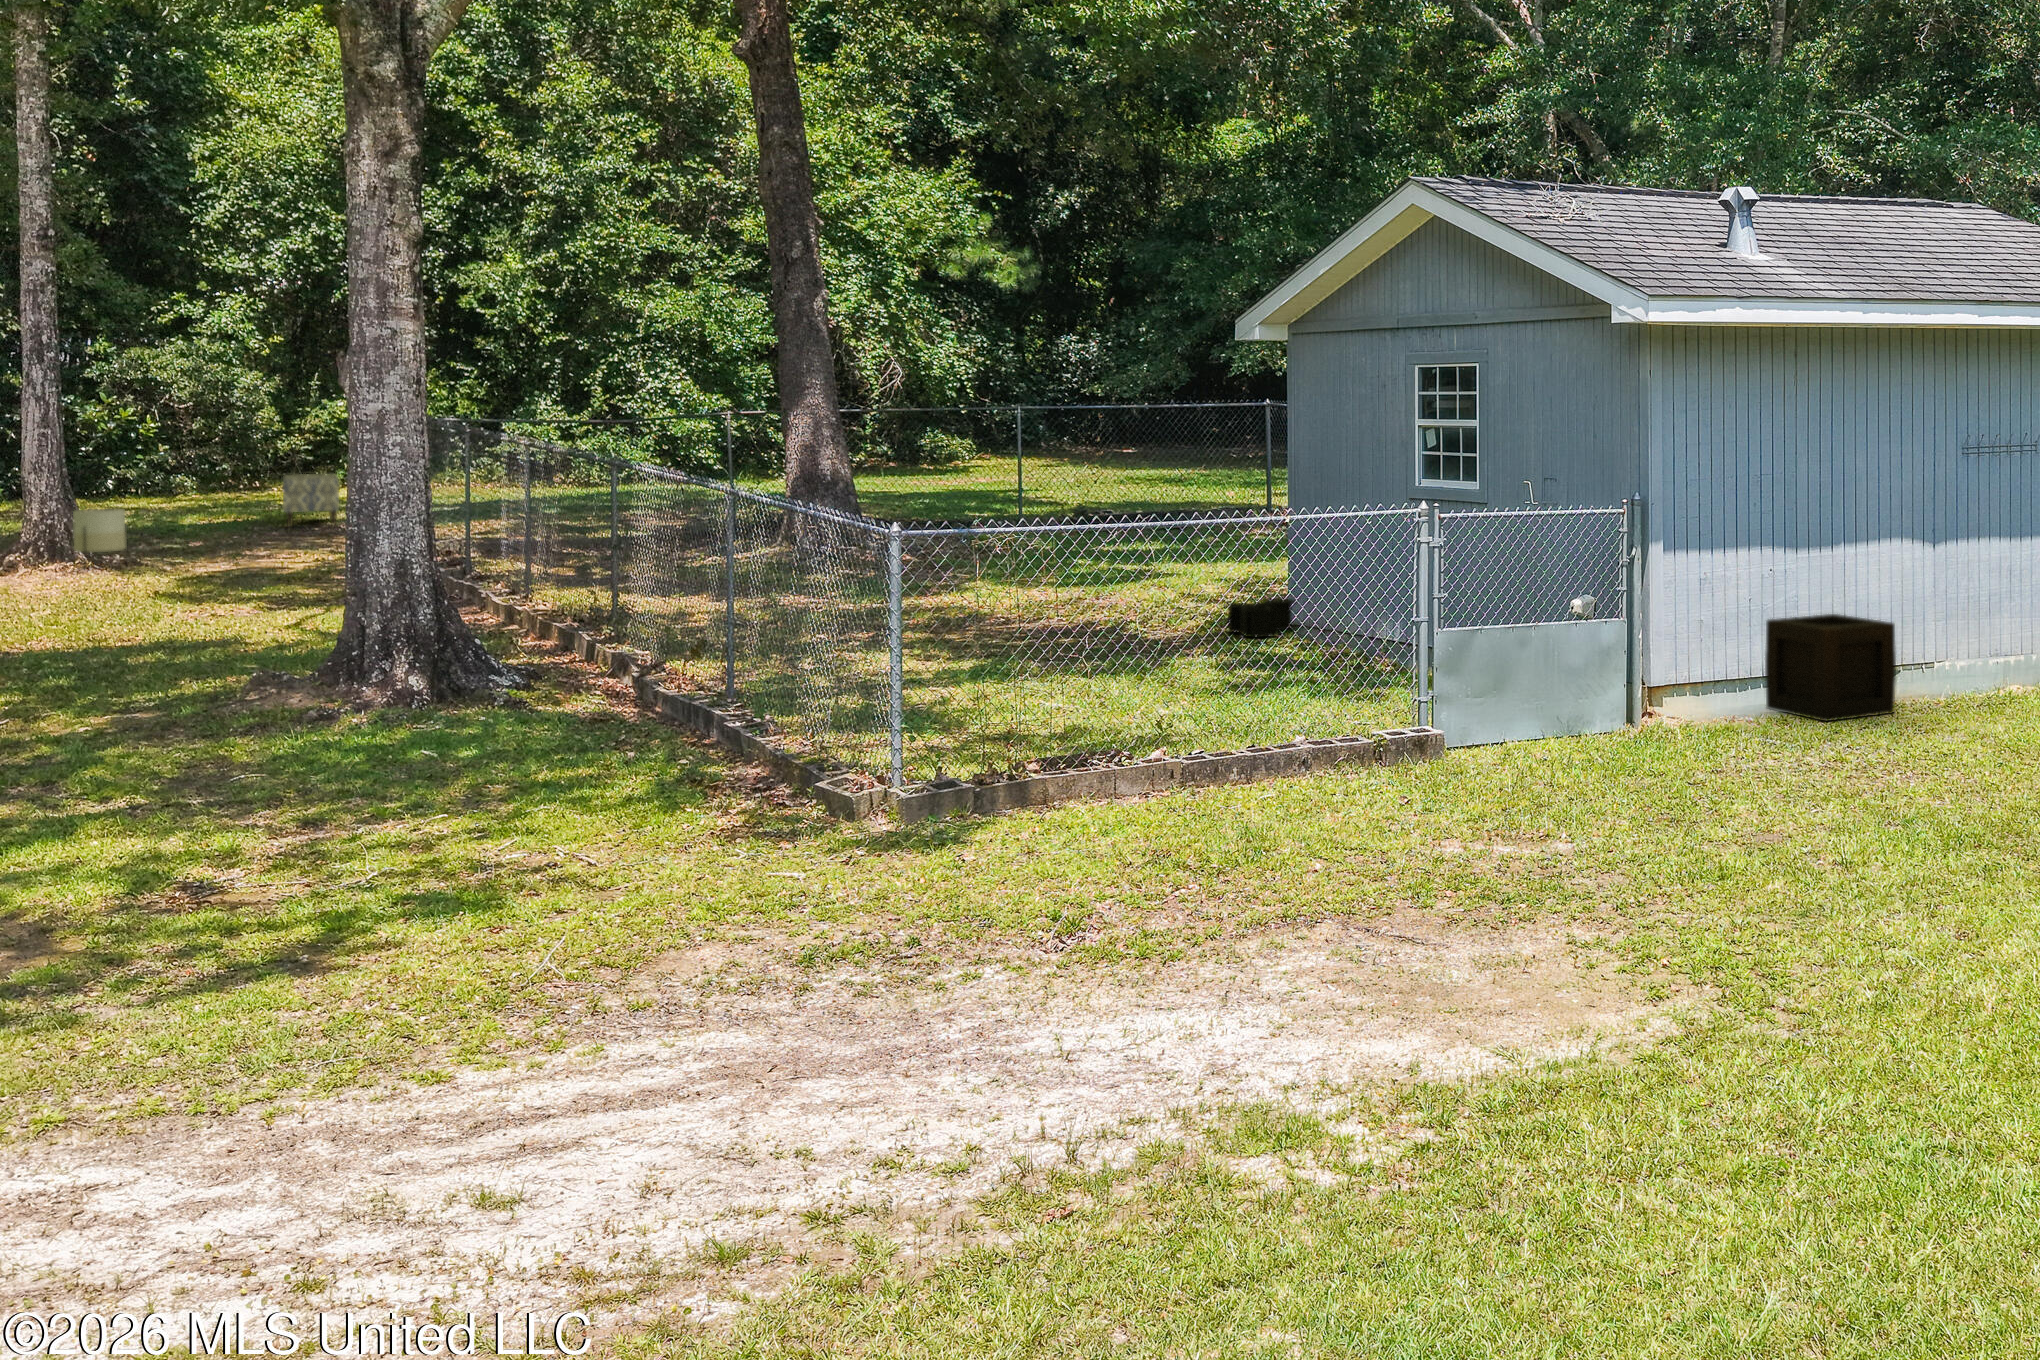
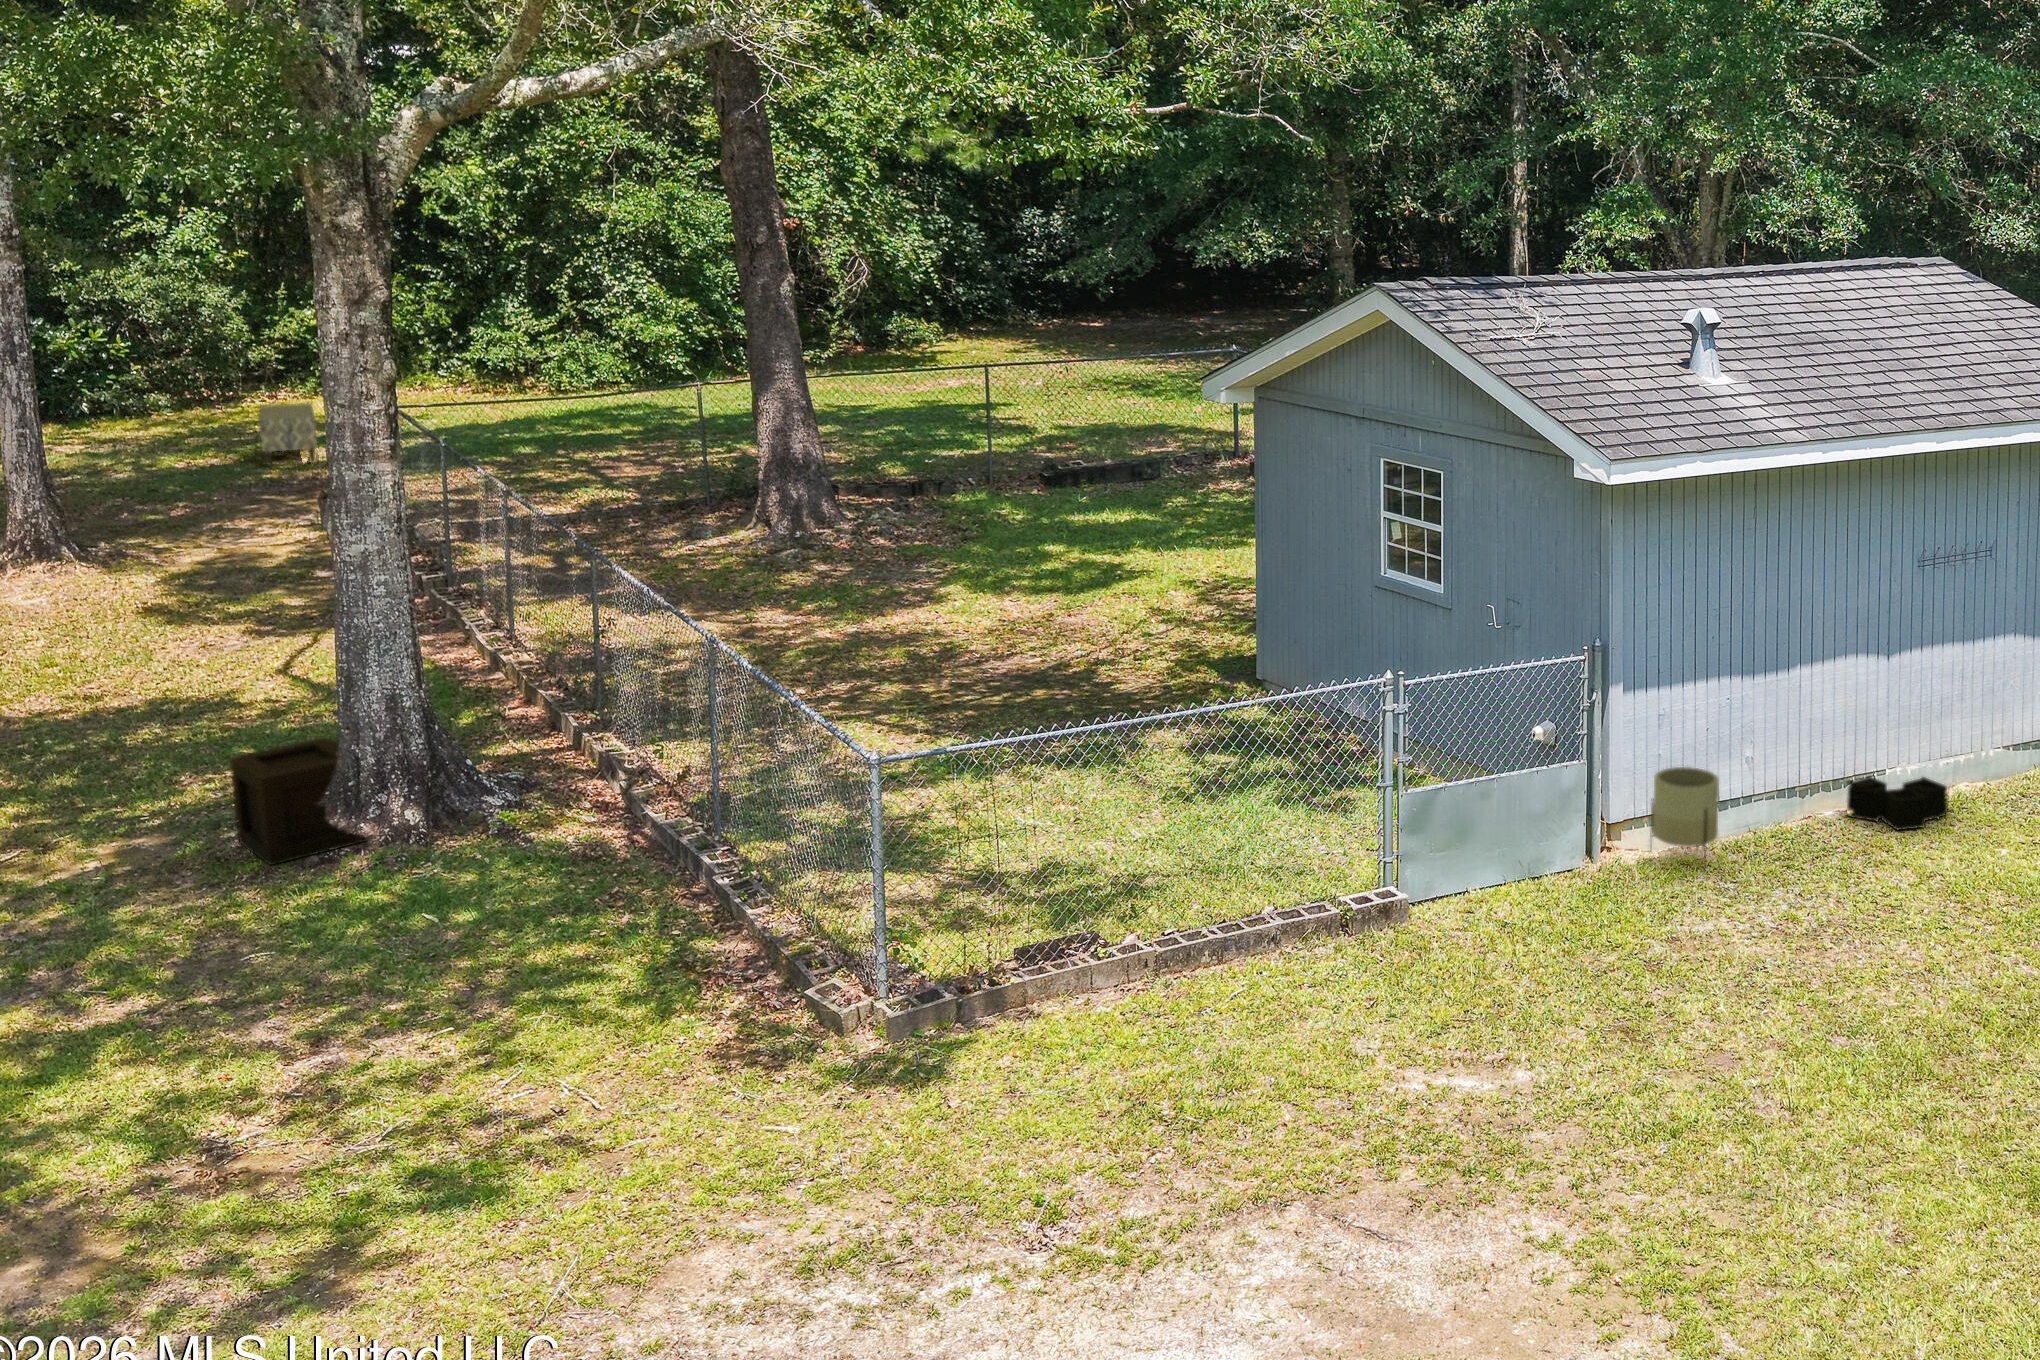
planter: present [73,509,127,555] -> present [1650,767,1719,870]
storage bin: present [1228,599,1295,637] -> present [1847,776,1949,831]
wooden crate: present [1765,614,1896,722] -> present [231,738,368,865]

